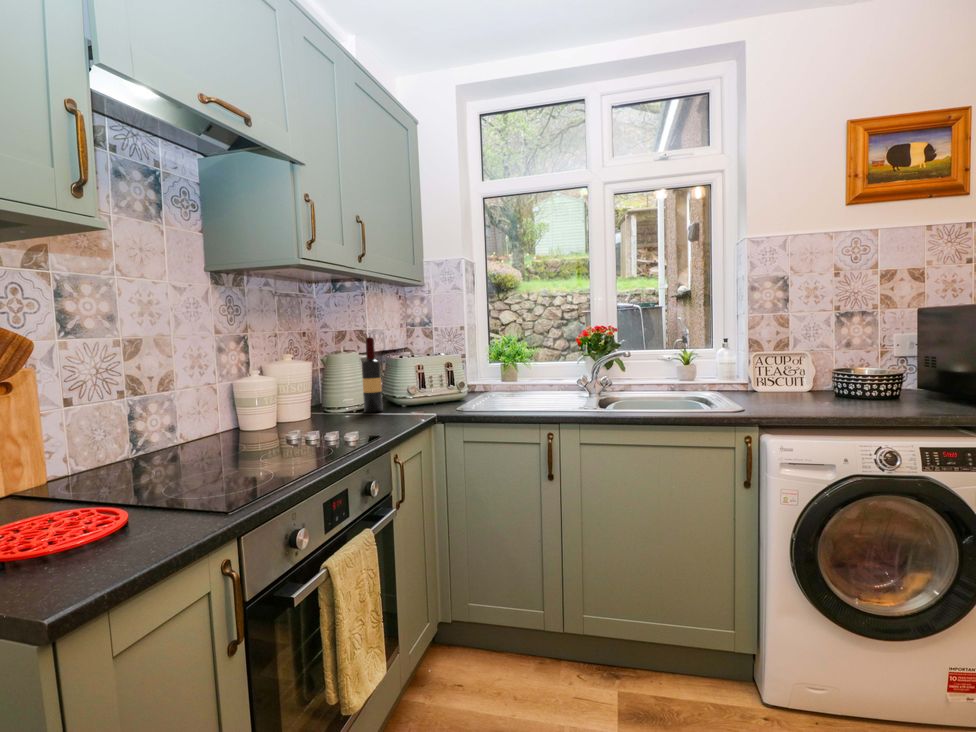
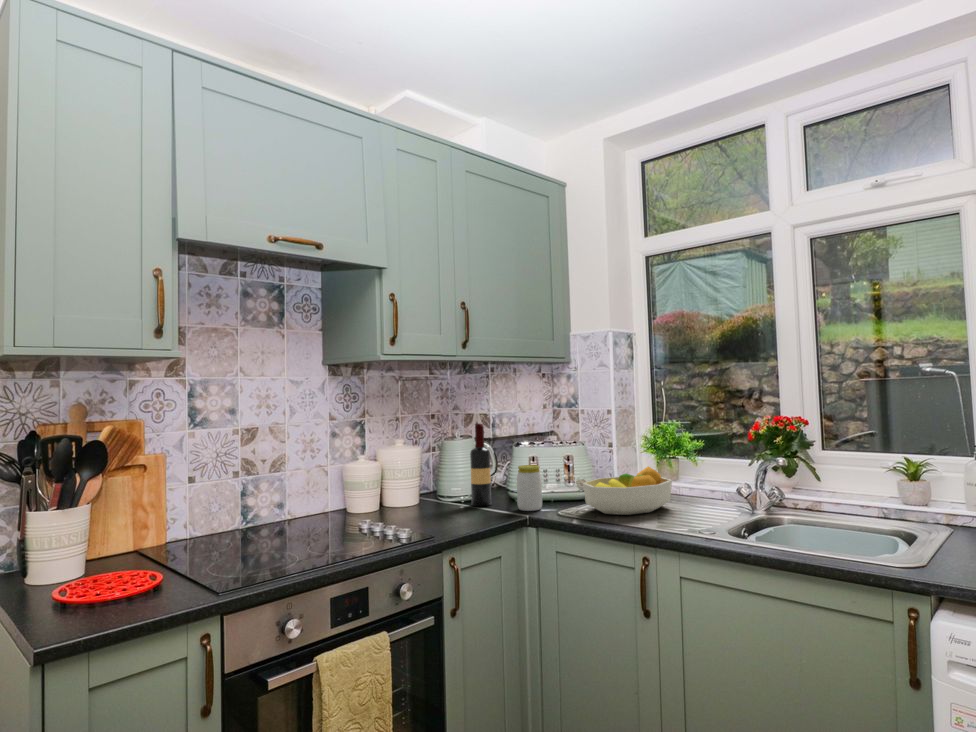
fruit bowl: none [471,369,532,407] -> present [583,467,672,515]
jar: none [412,372,435,411] -> present [517,465,542,511]

